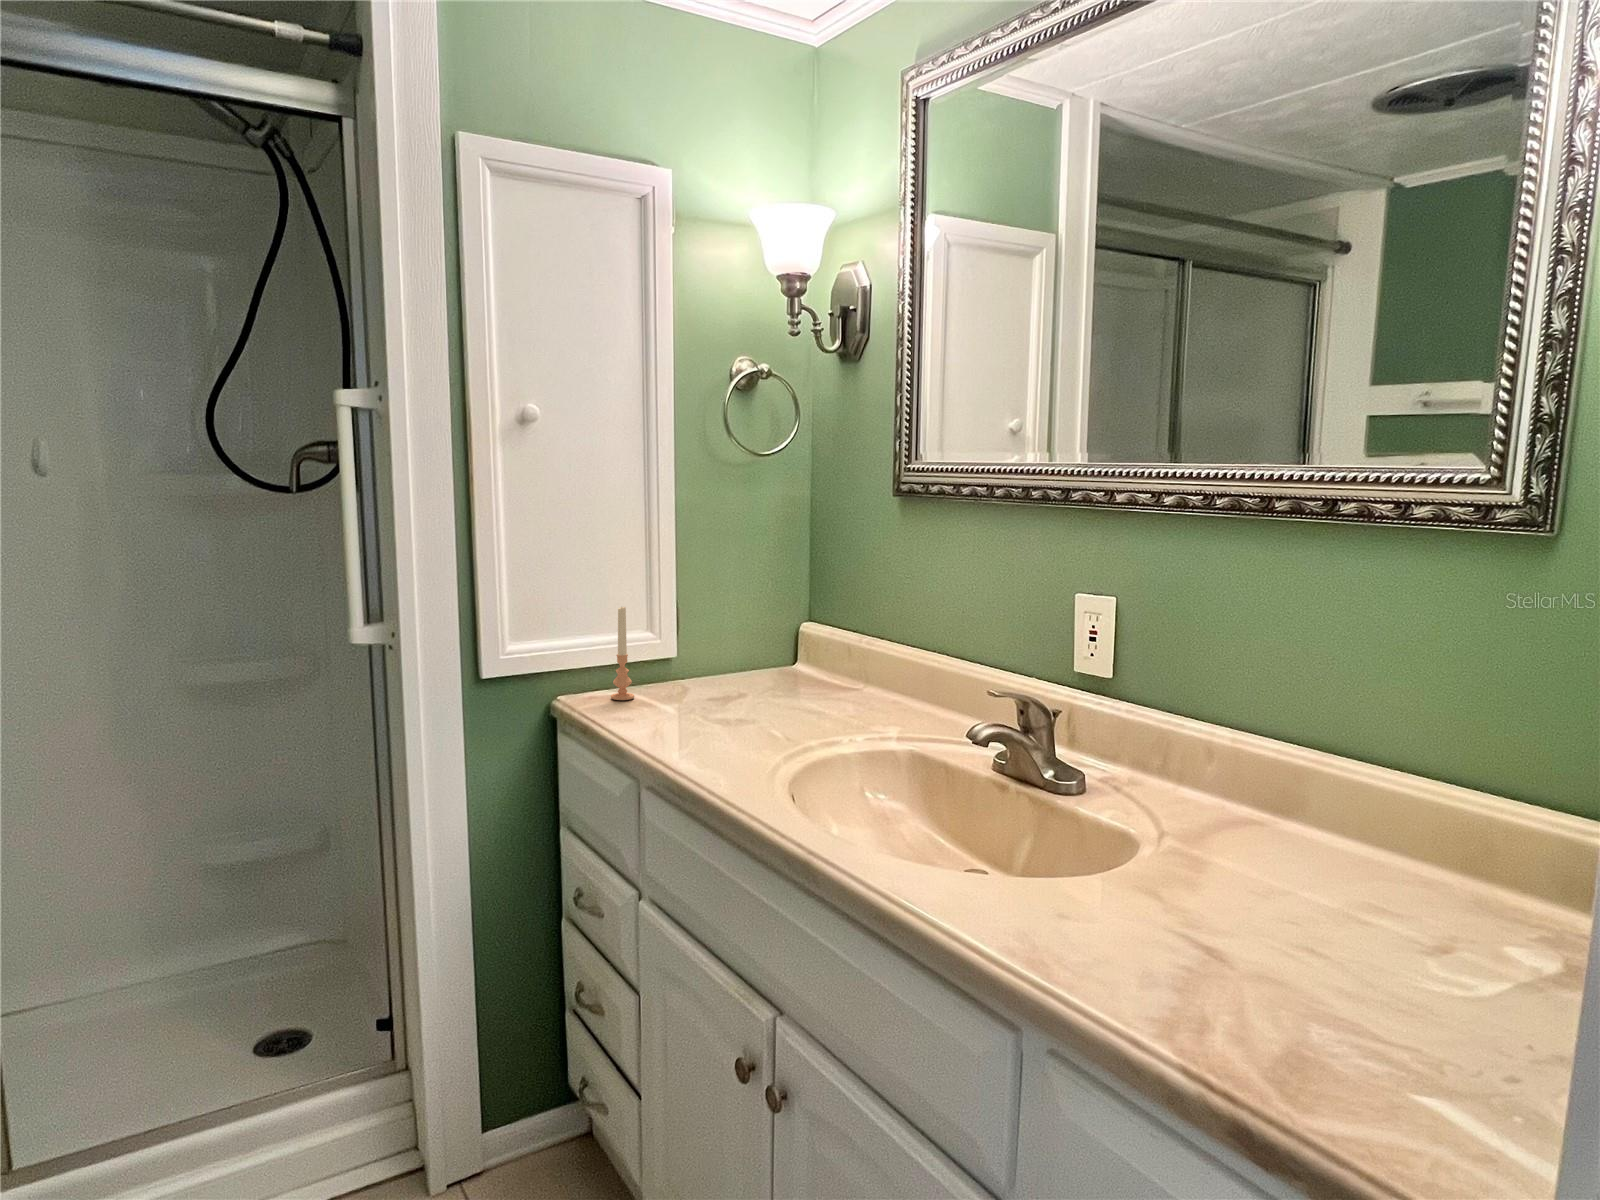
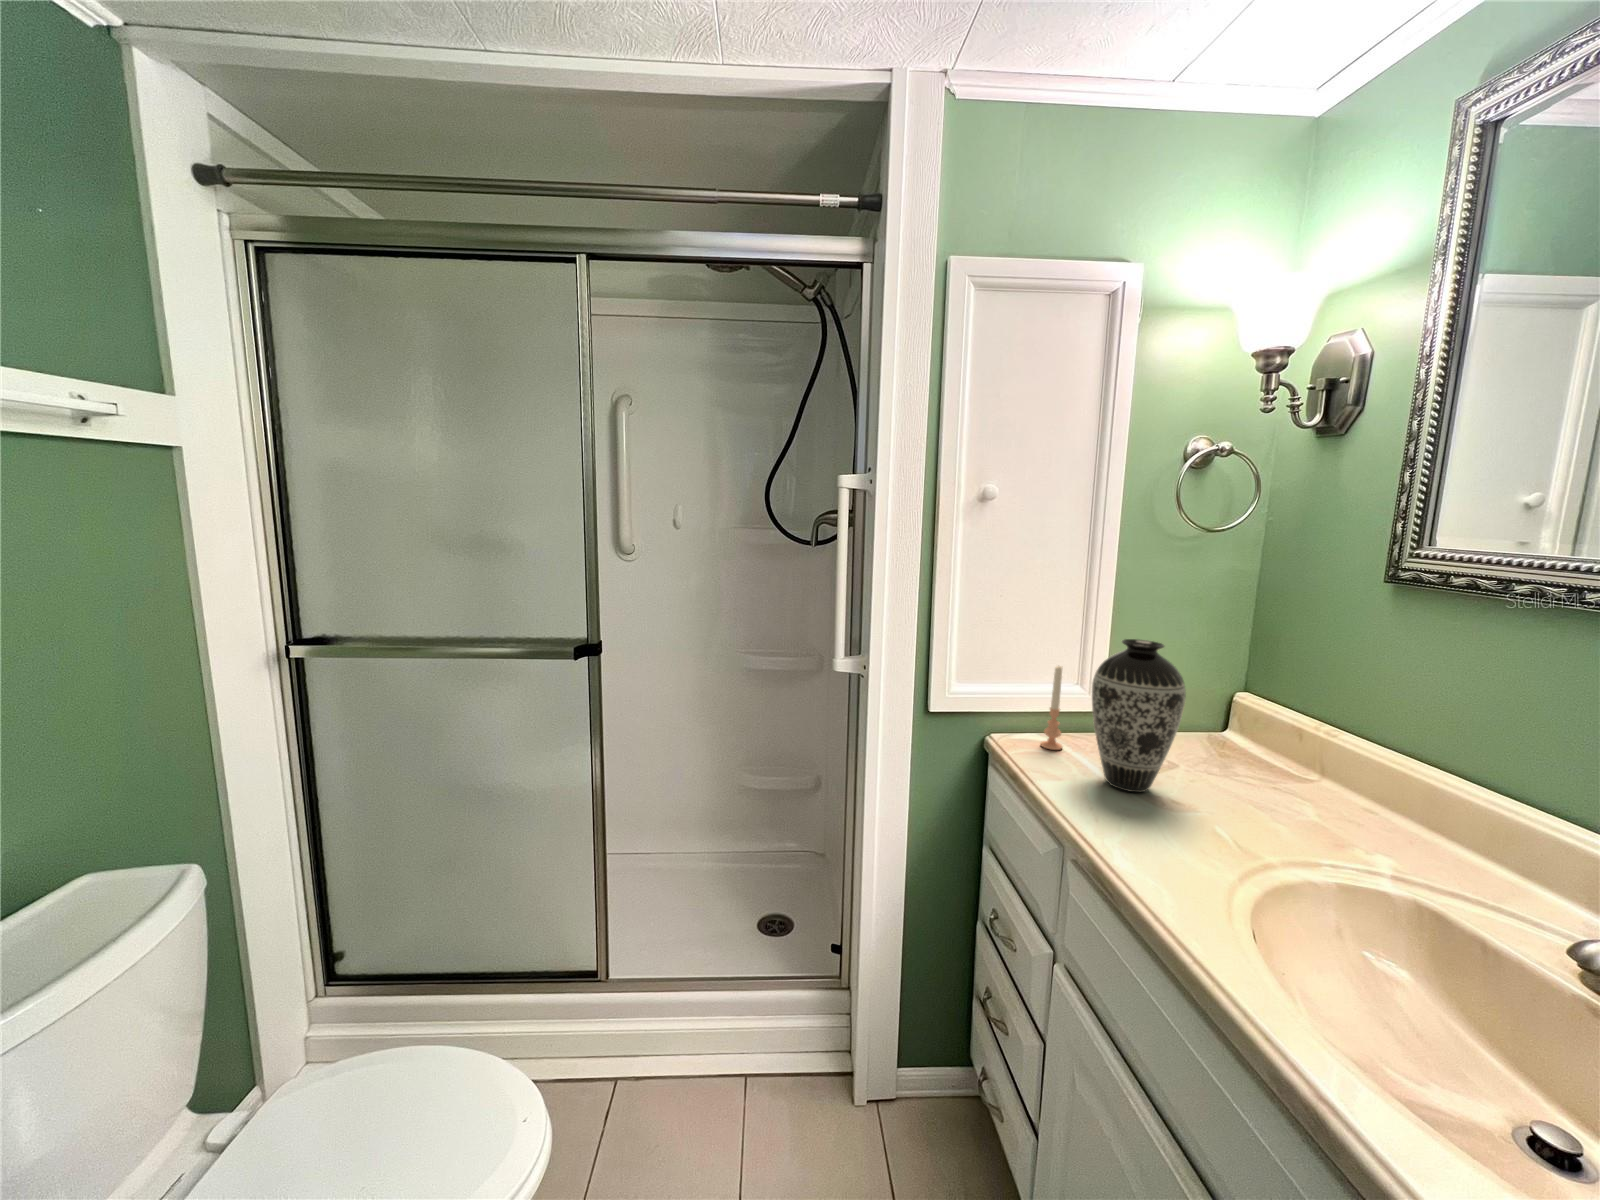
decorative vase: none [650,565,736,720] -> present [1092,639,1186,792]

